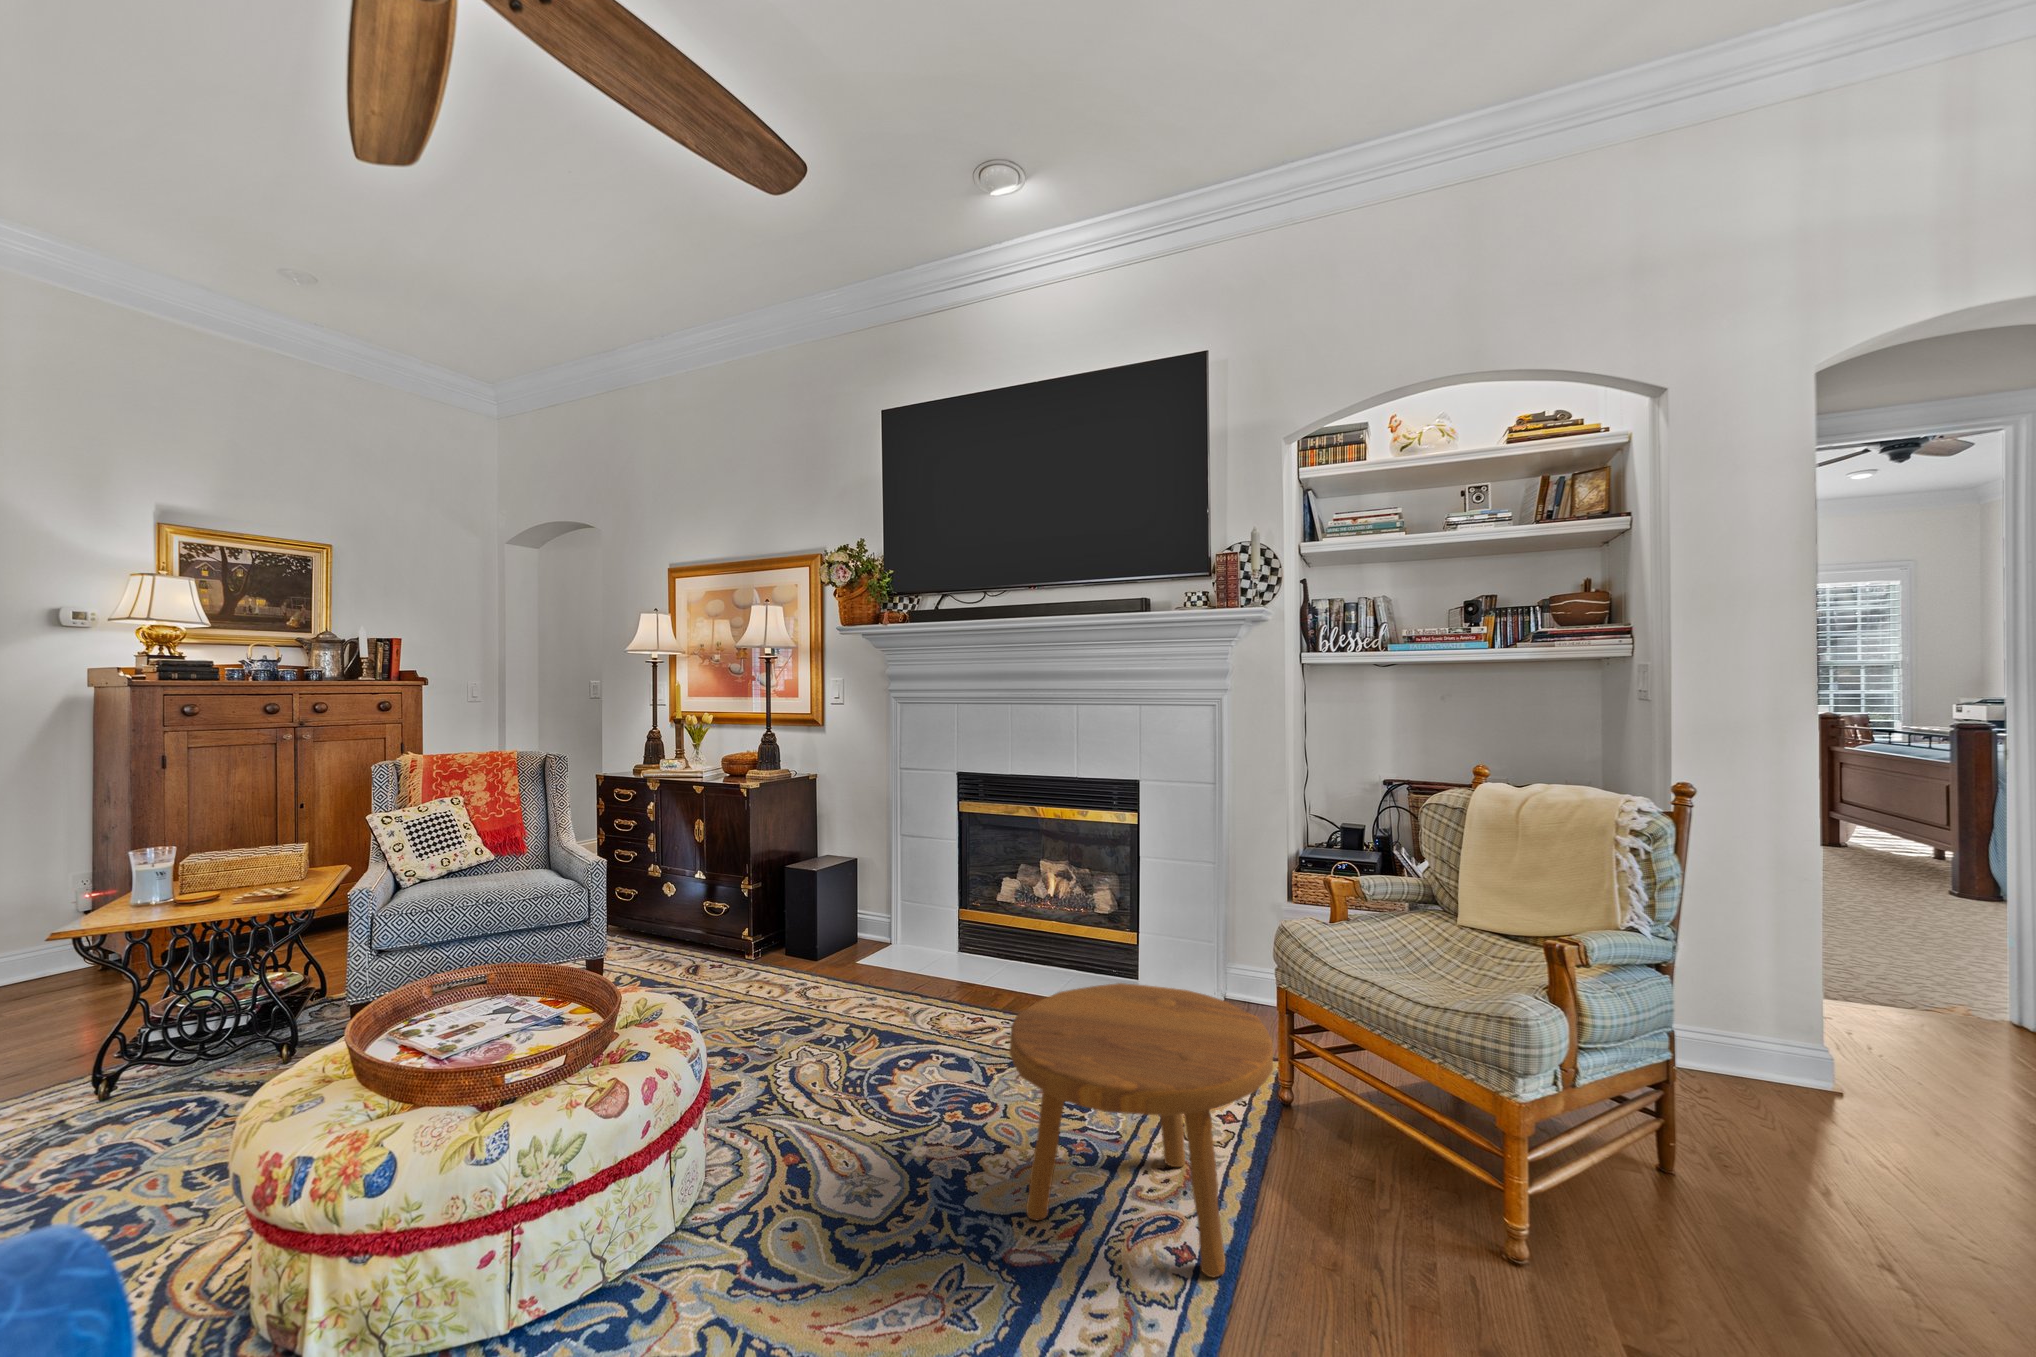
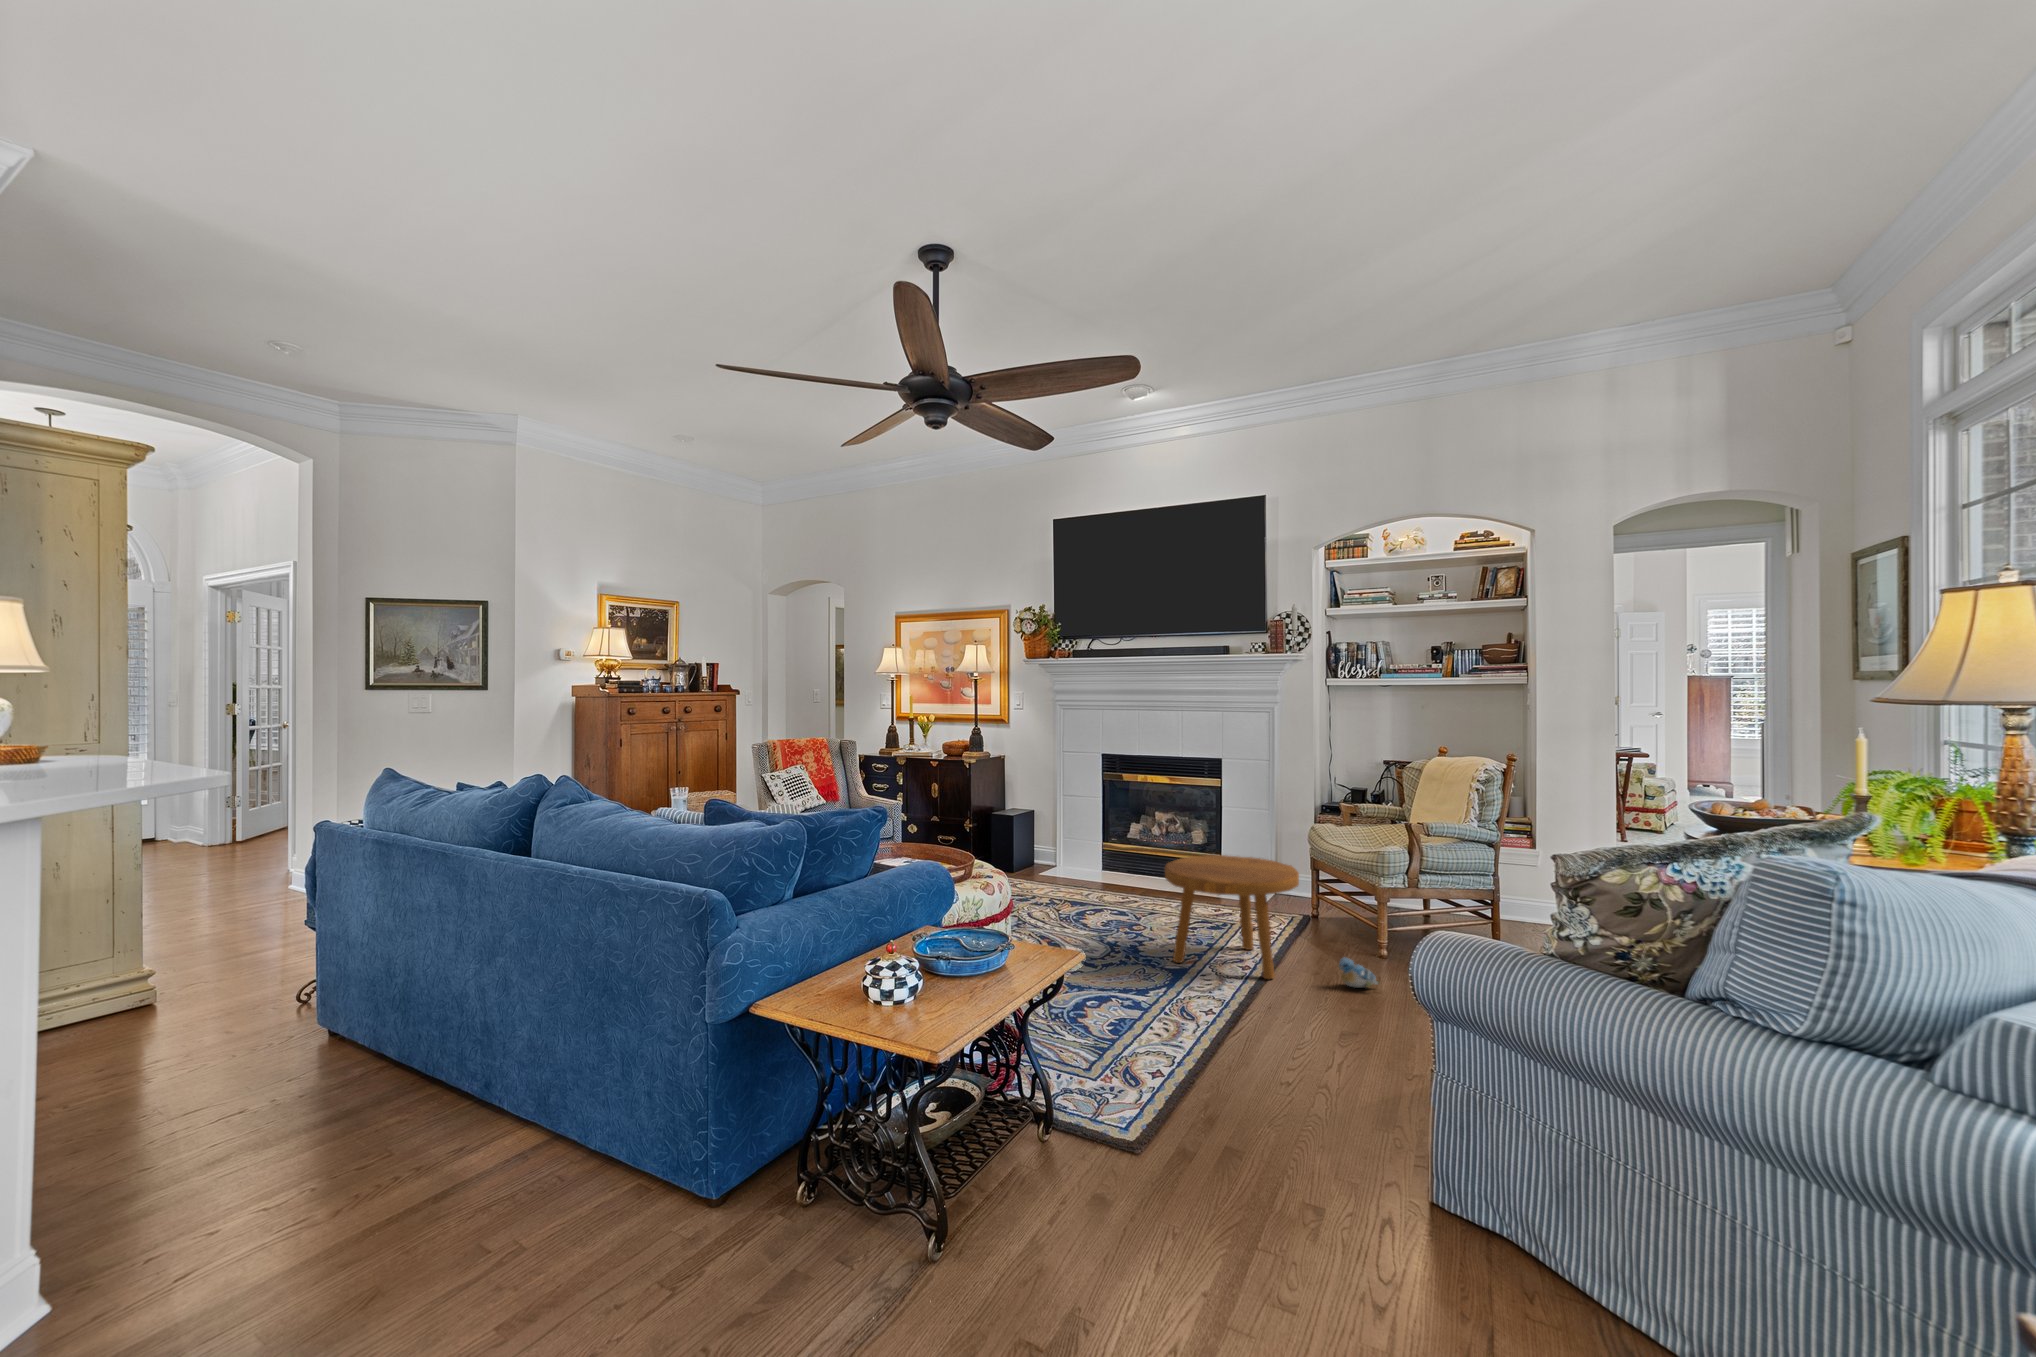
plush toy: none [1355,1238,1446,1306] -> present [1338,958,1379,988]

